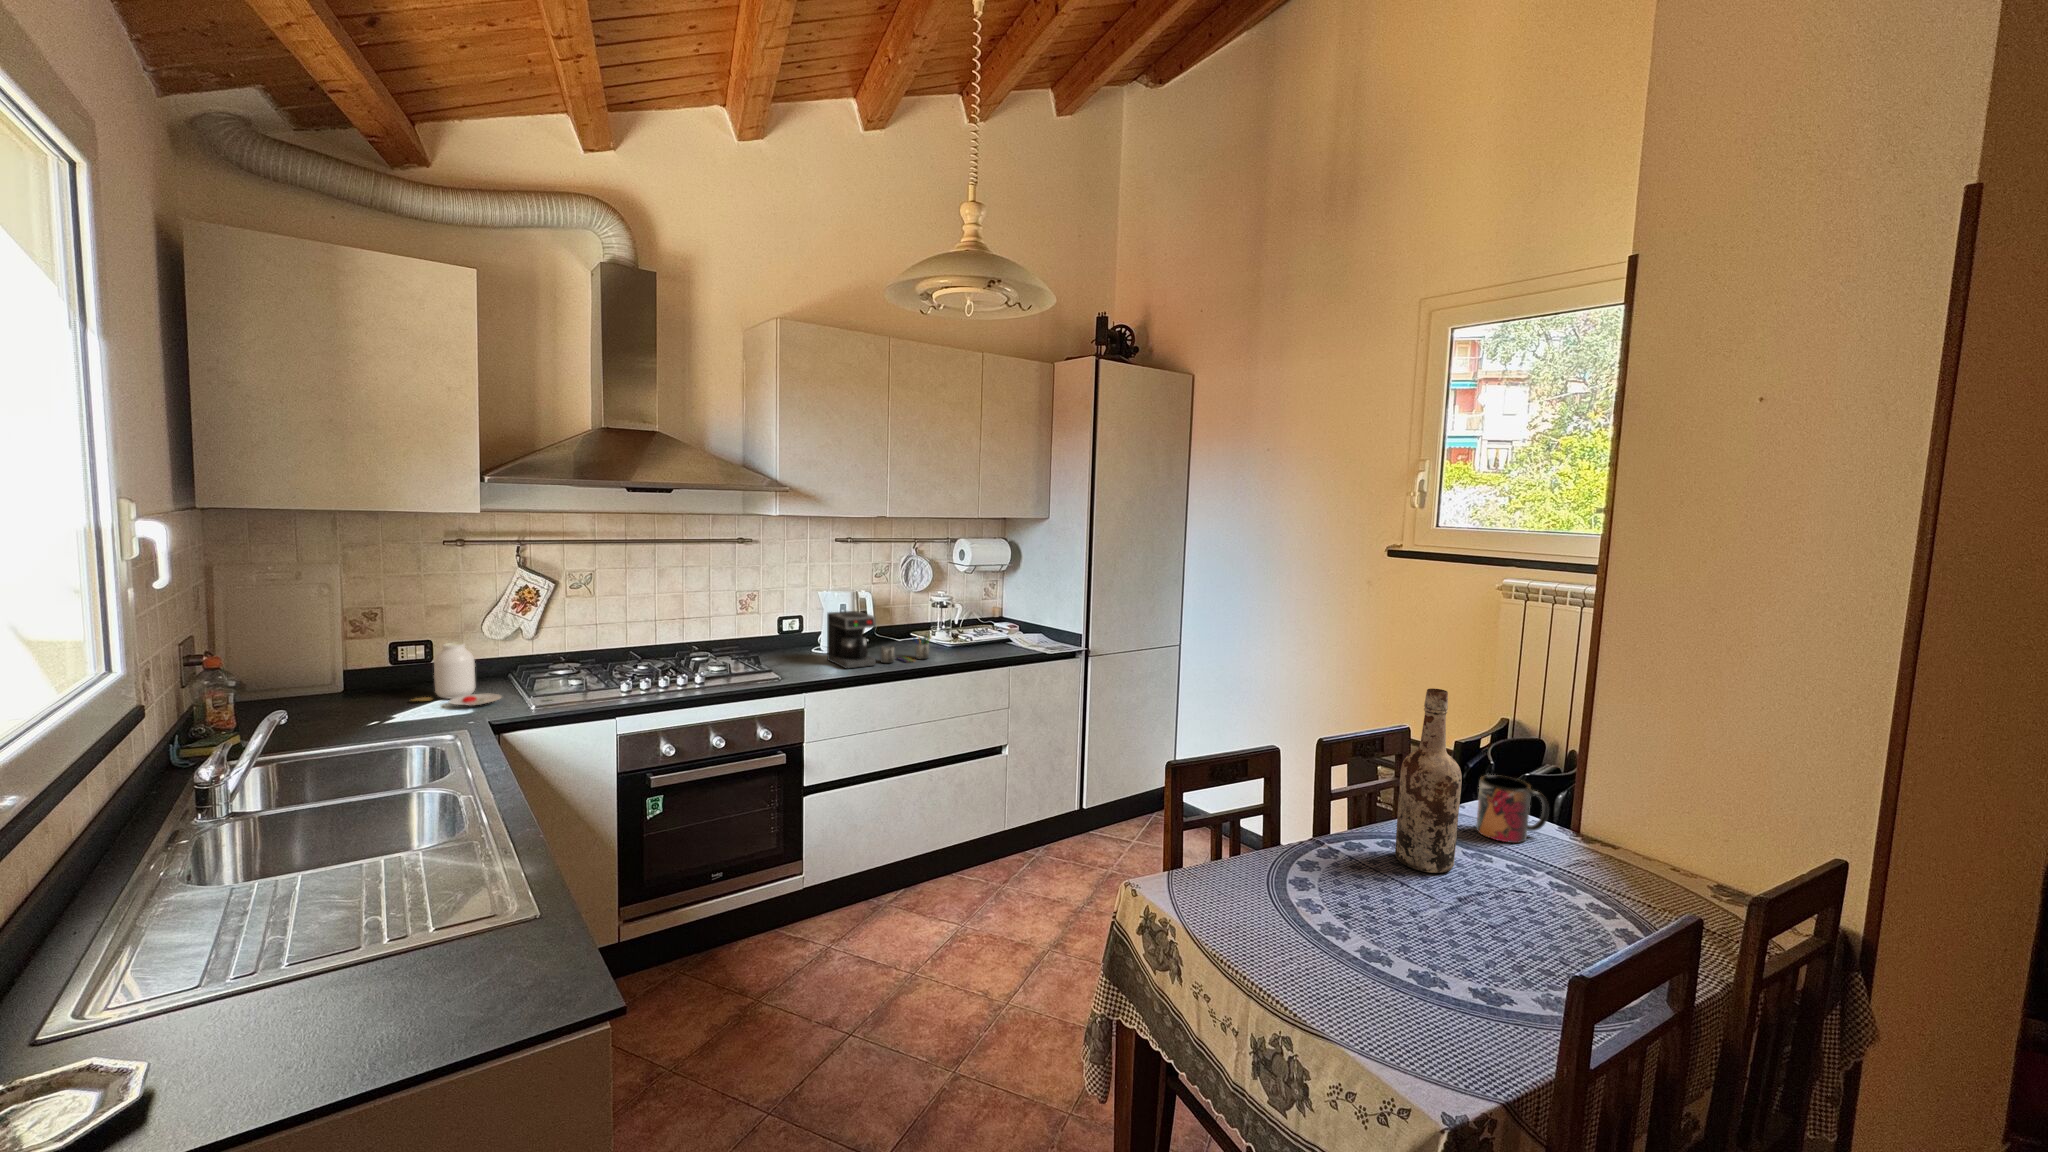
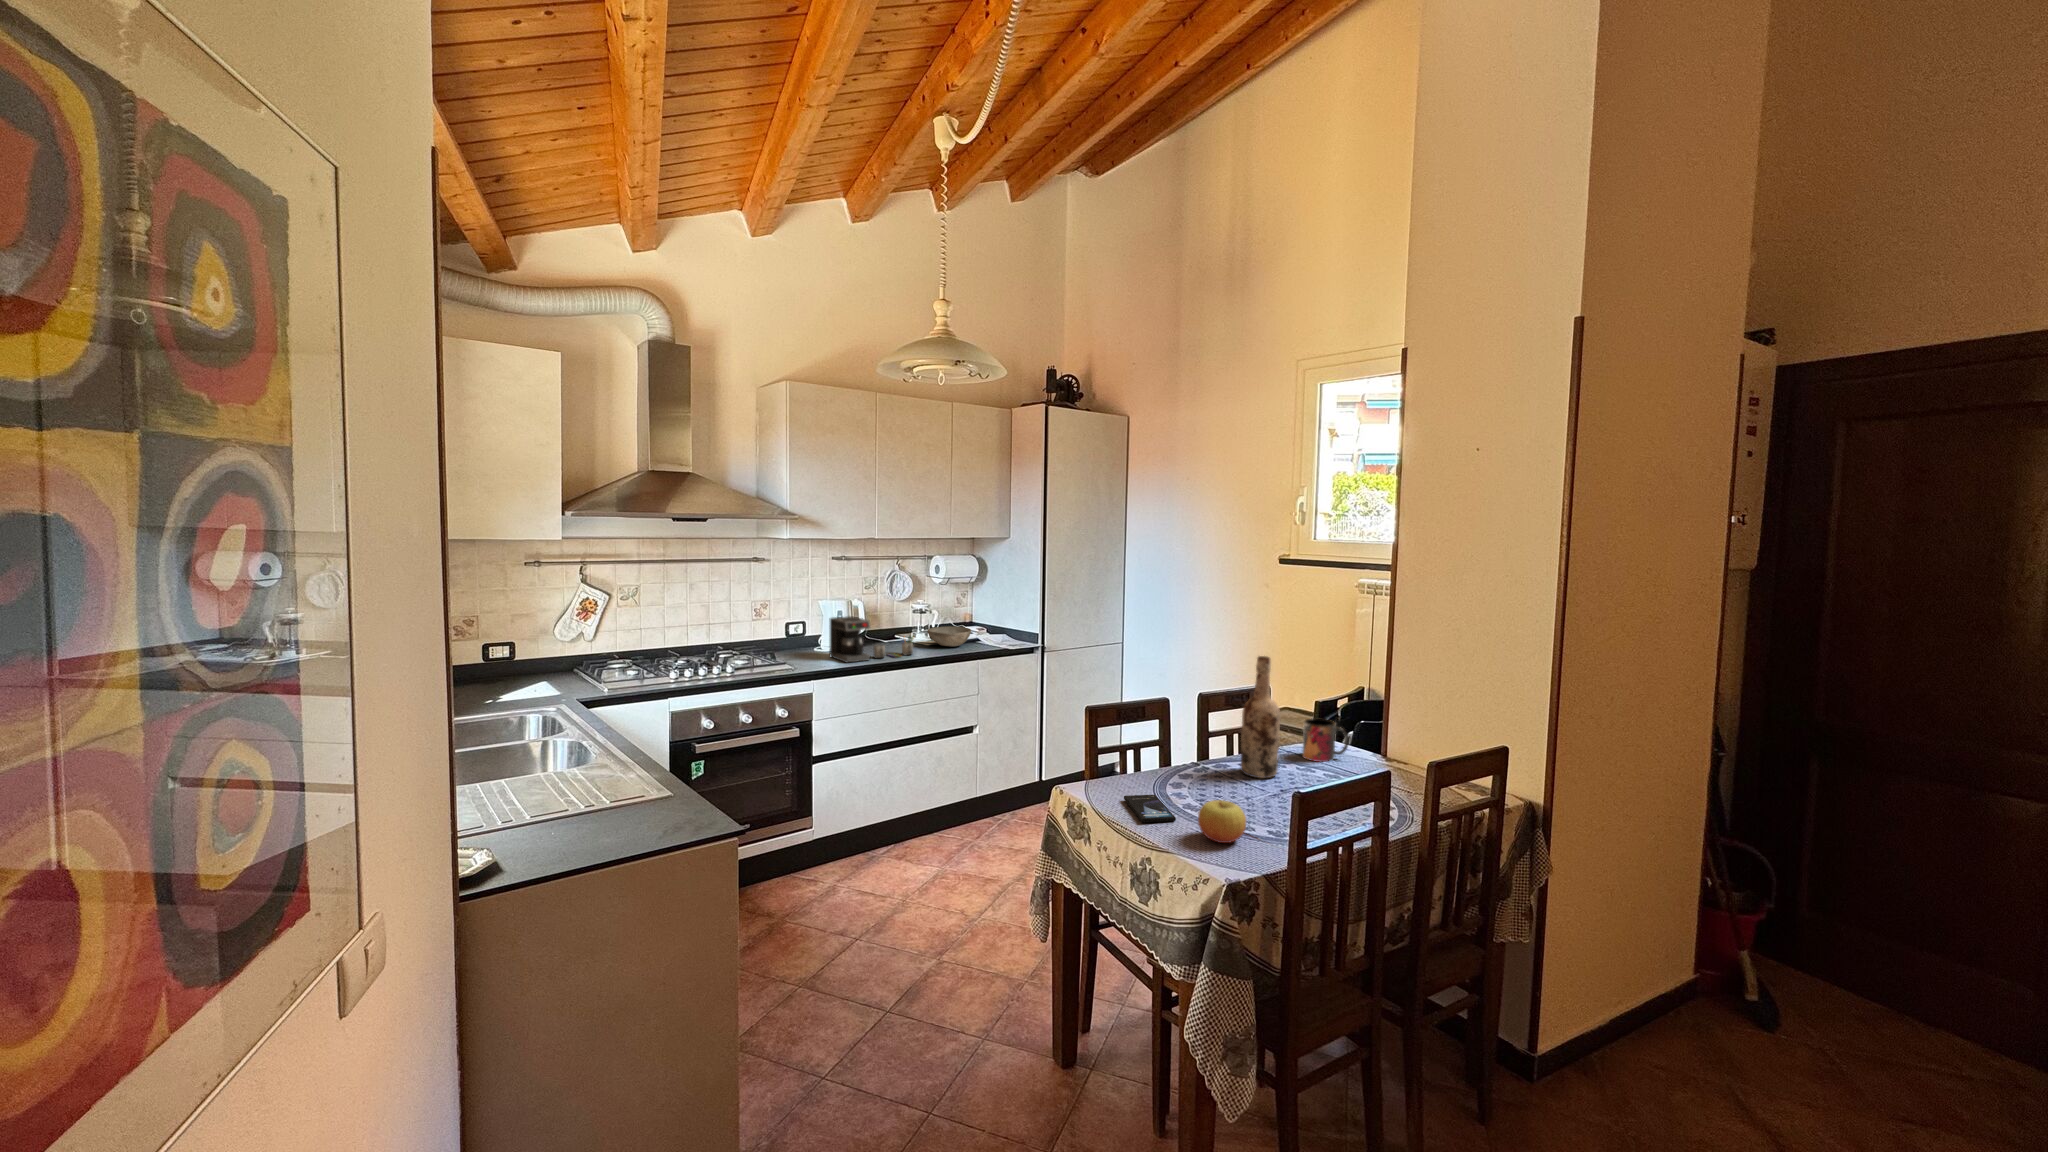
bowl: none [948,624,1001,648] -> present [928,626,971,647]
jar: present [412,642,501,706] -> none [507,643,580,691]
smartphone: none [1229,903,1322,963] -> present [1124,795,1176,822]
apple: none [1368,939,1456,1019] -> present [1198,800,1246,843]

